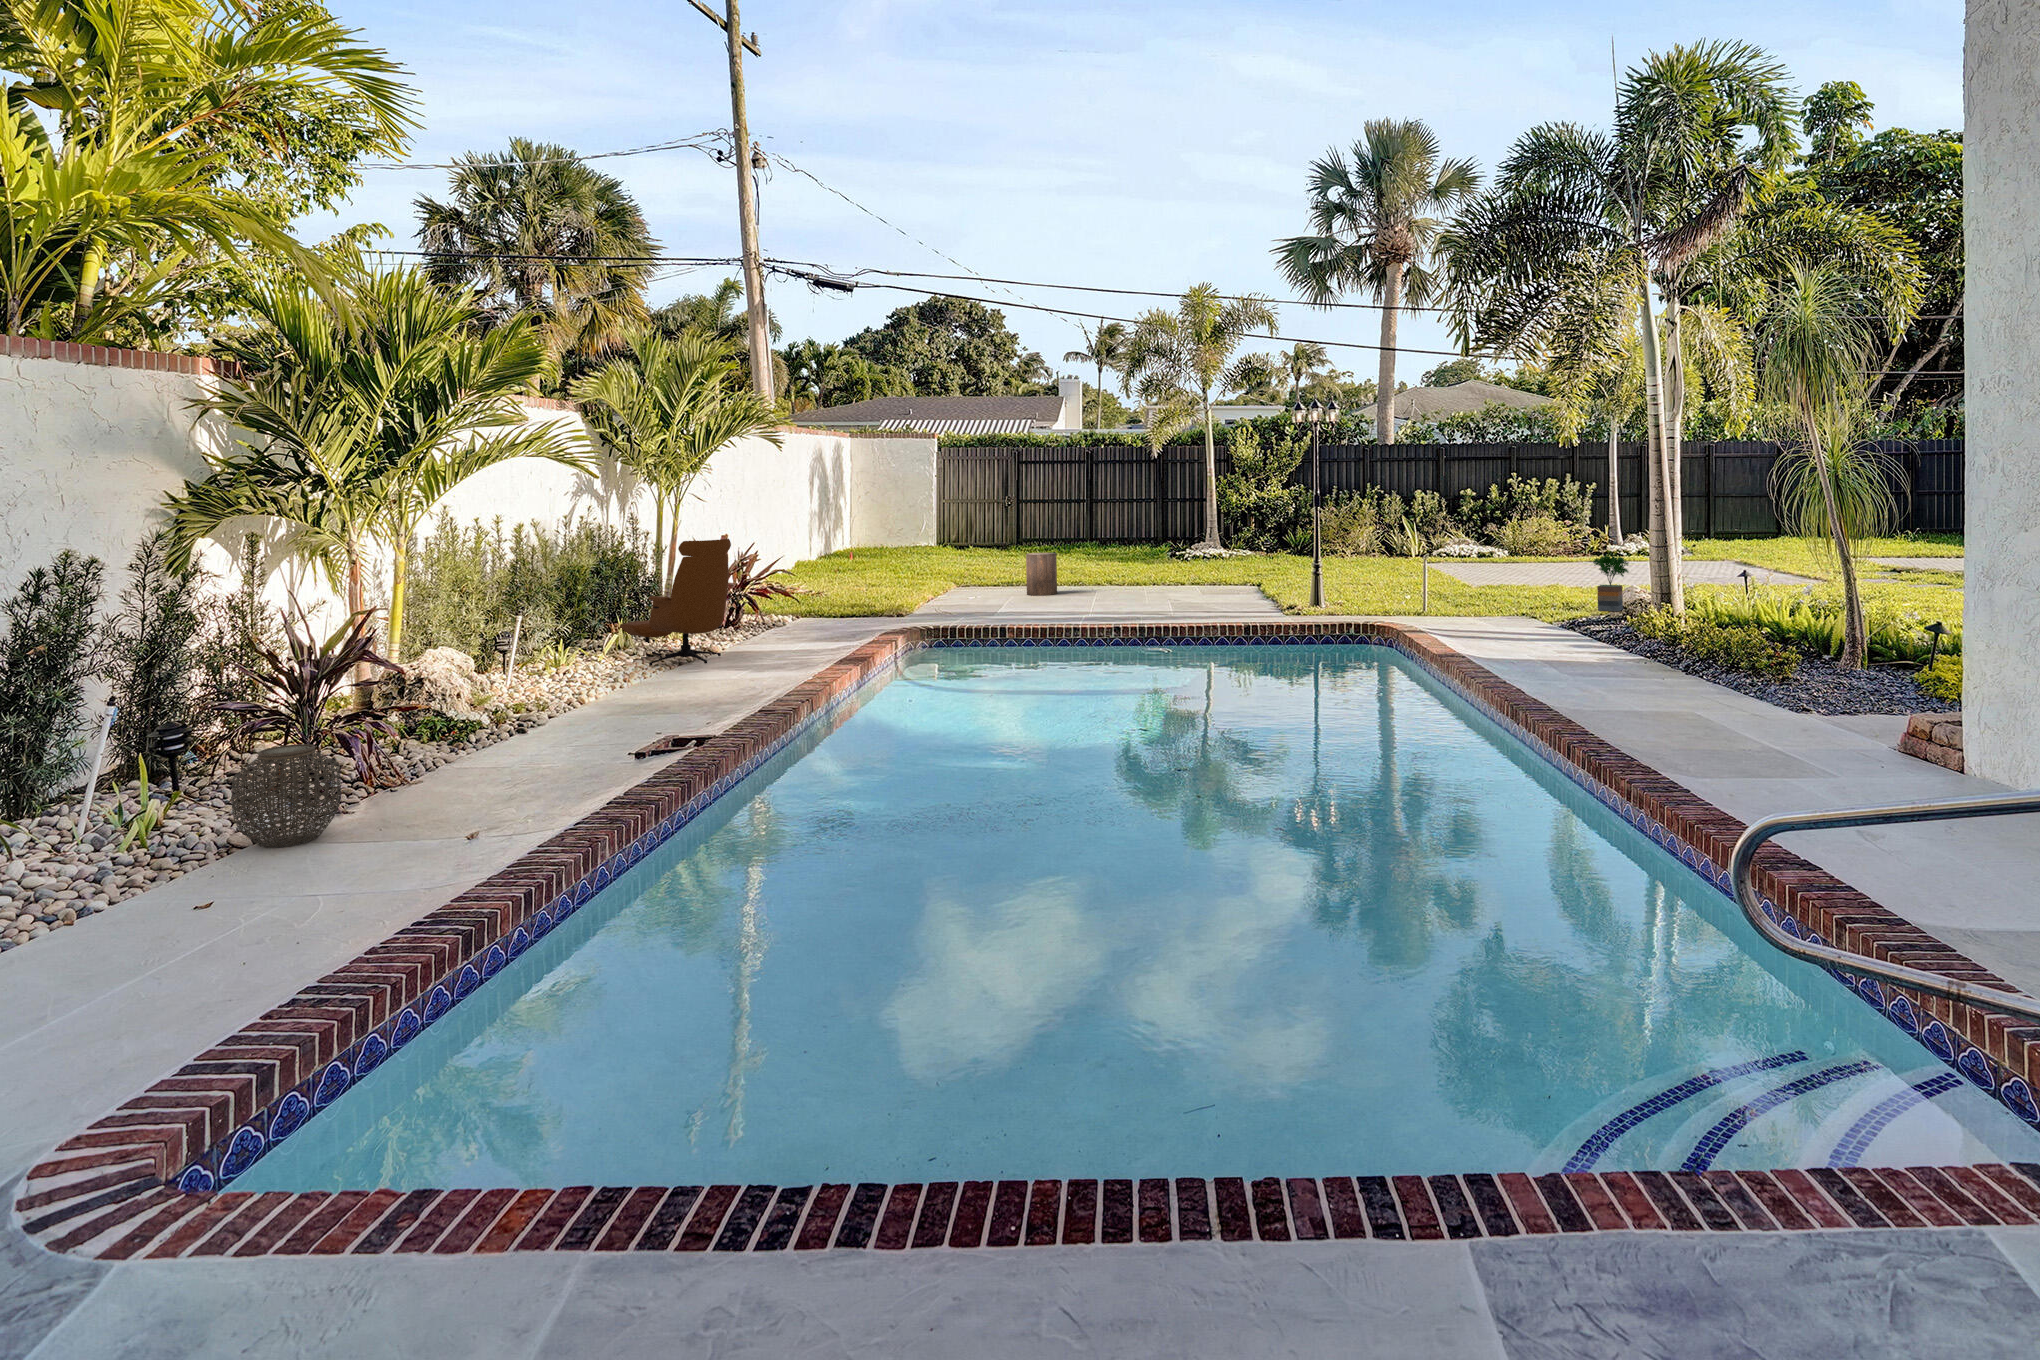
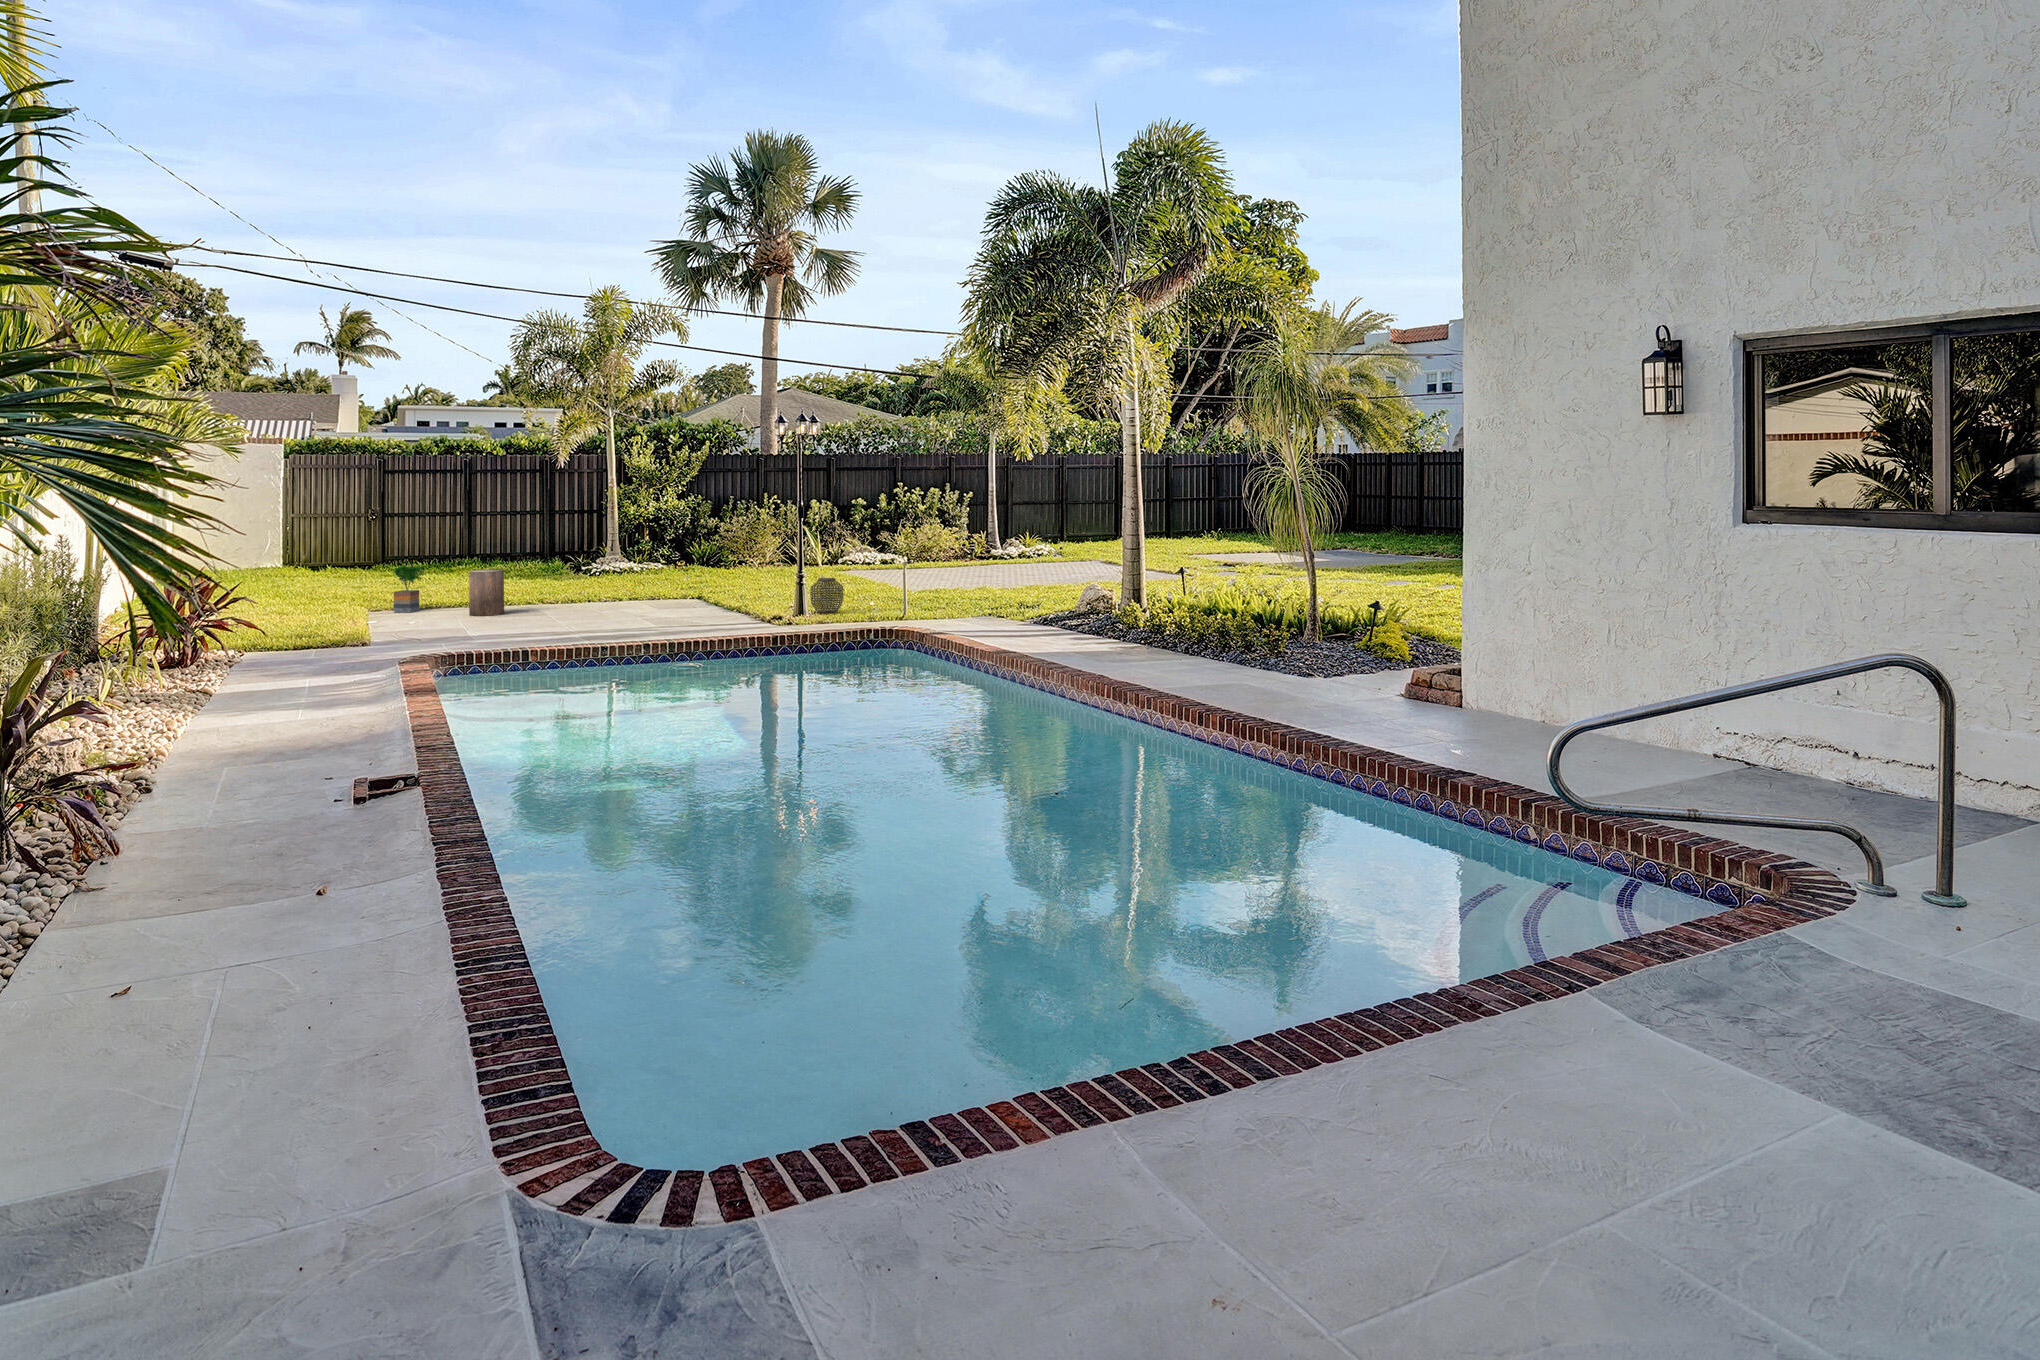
lounge chair: present [620,539,731,666] -> none [80,562,252,711]
potted tree: present [1593,555,1629,611] -> present [394,565,424,613]
woven basket: present [232,744,341,848] -> present [810,578,843,613]

